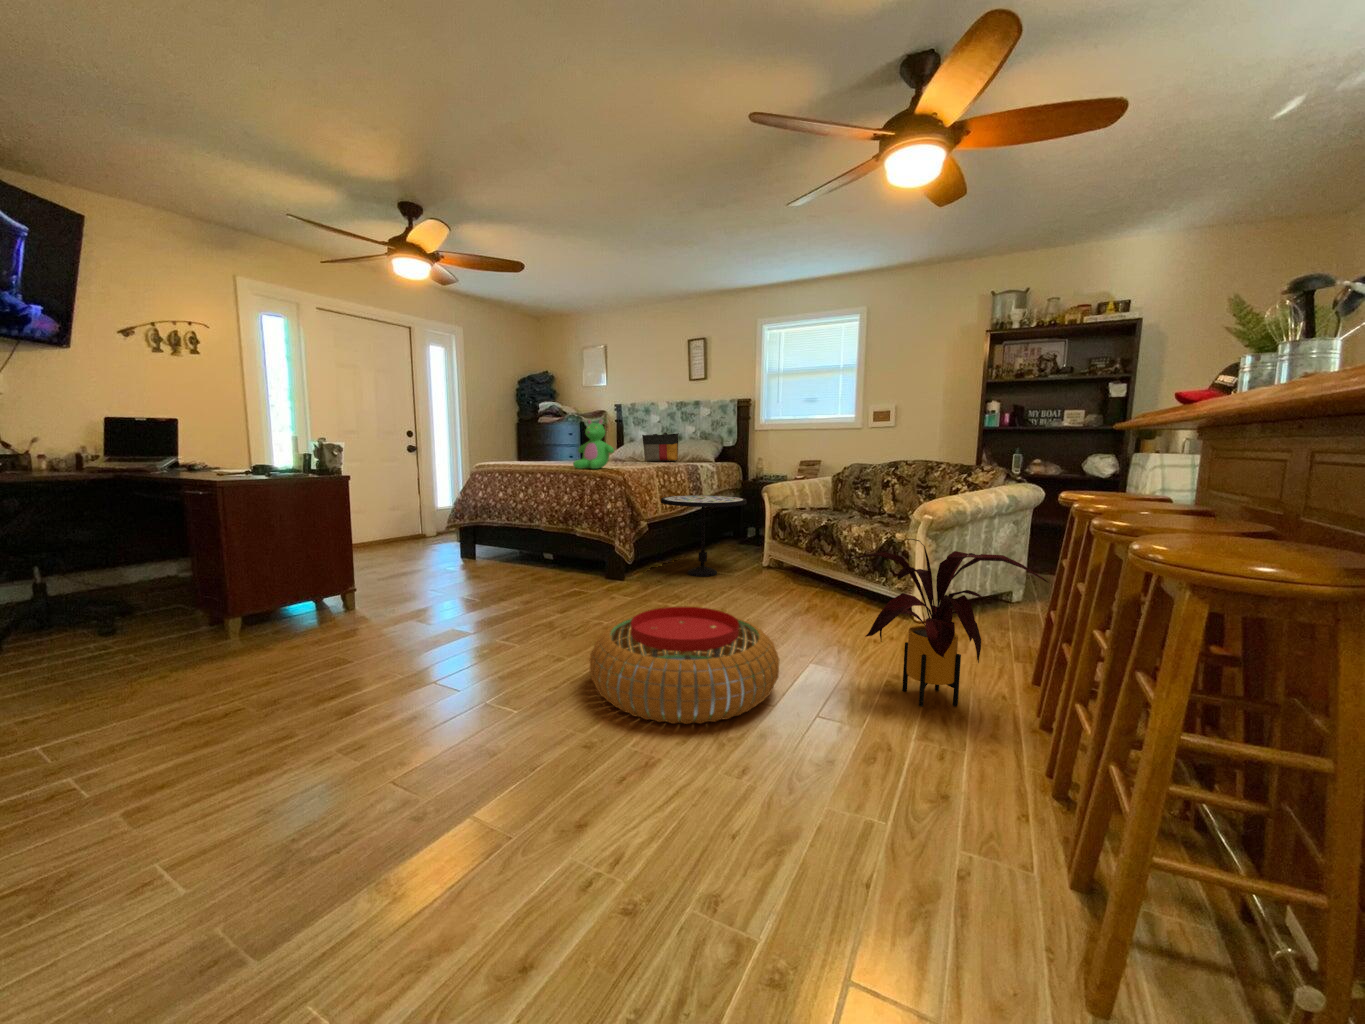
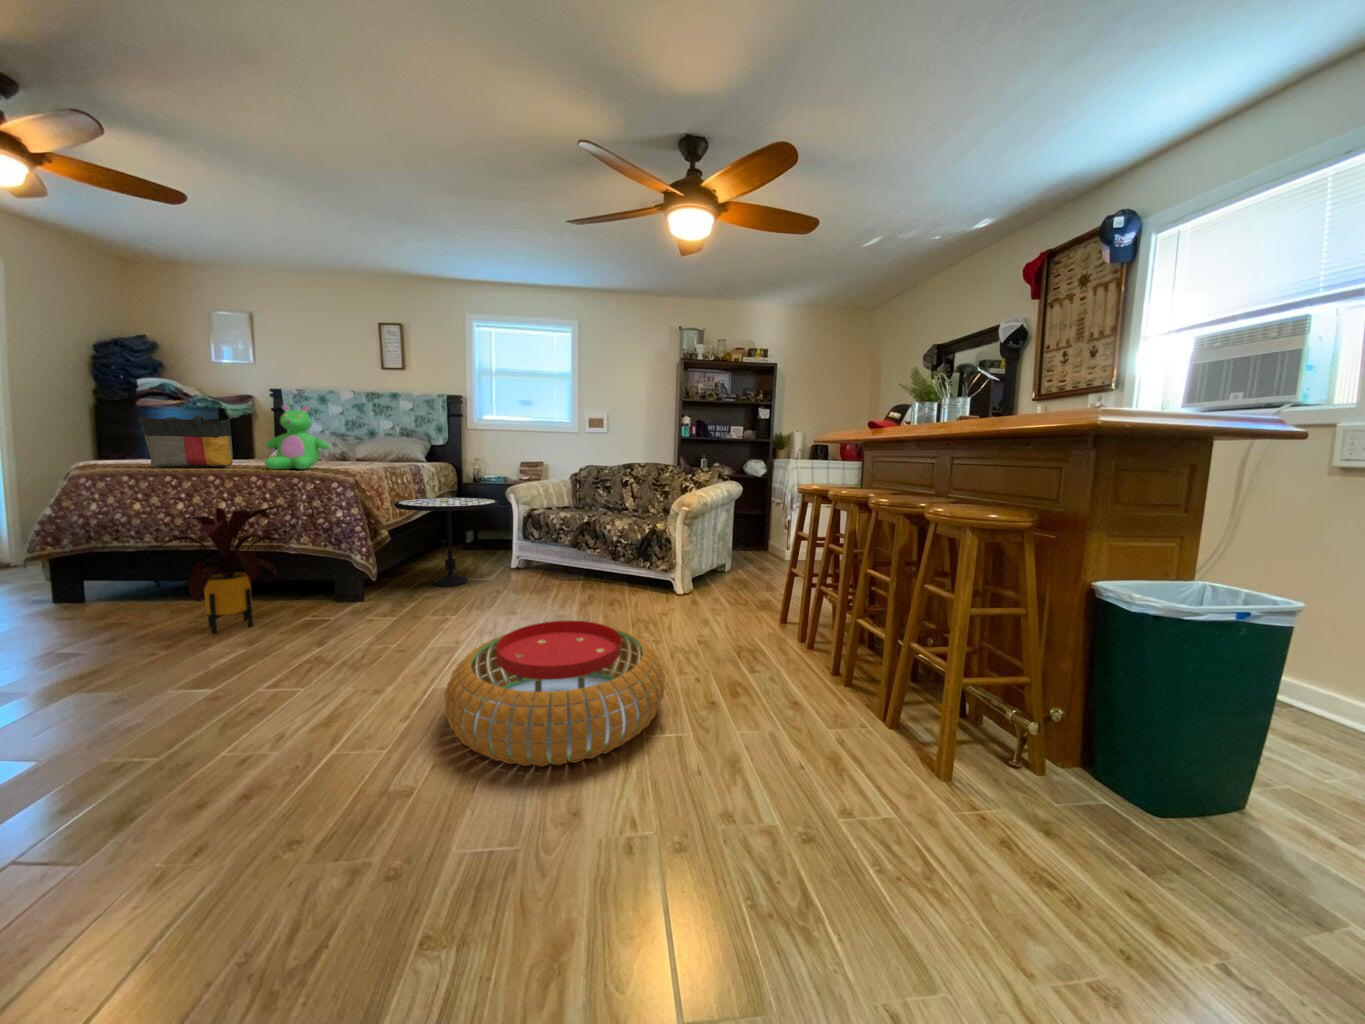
tote bag: present [642,433,679,462] -> present [139,416,233,468]
house plant: present [844,539,1049,707] -> present [159,506,296,634]

